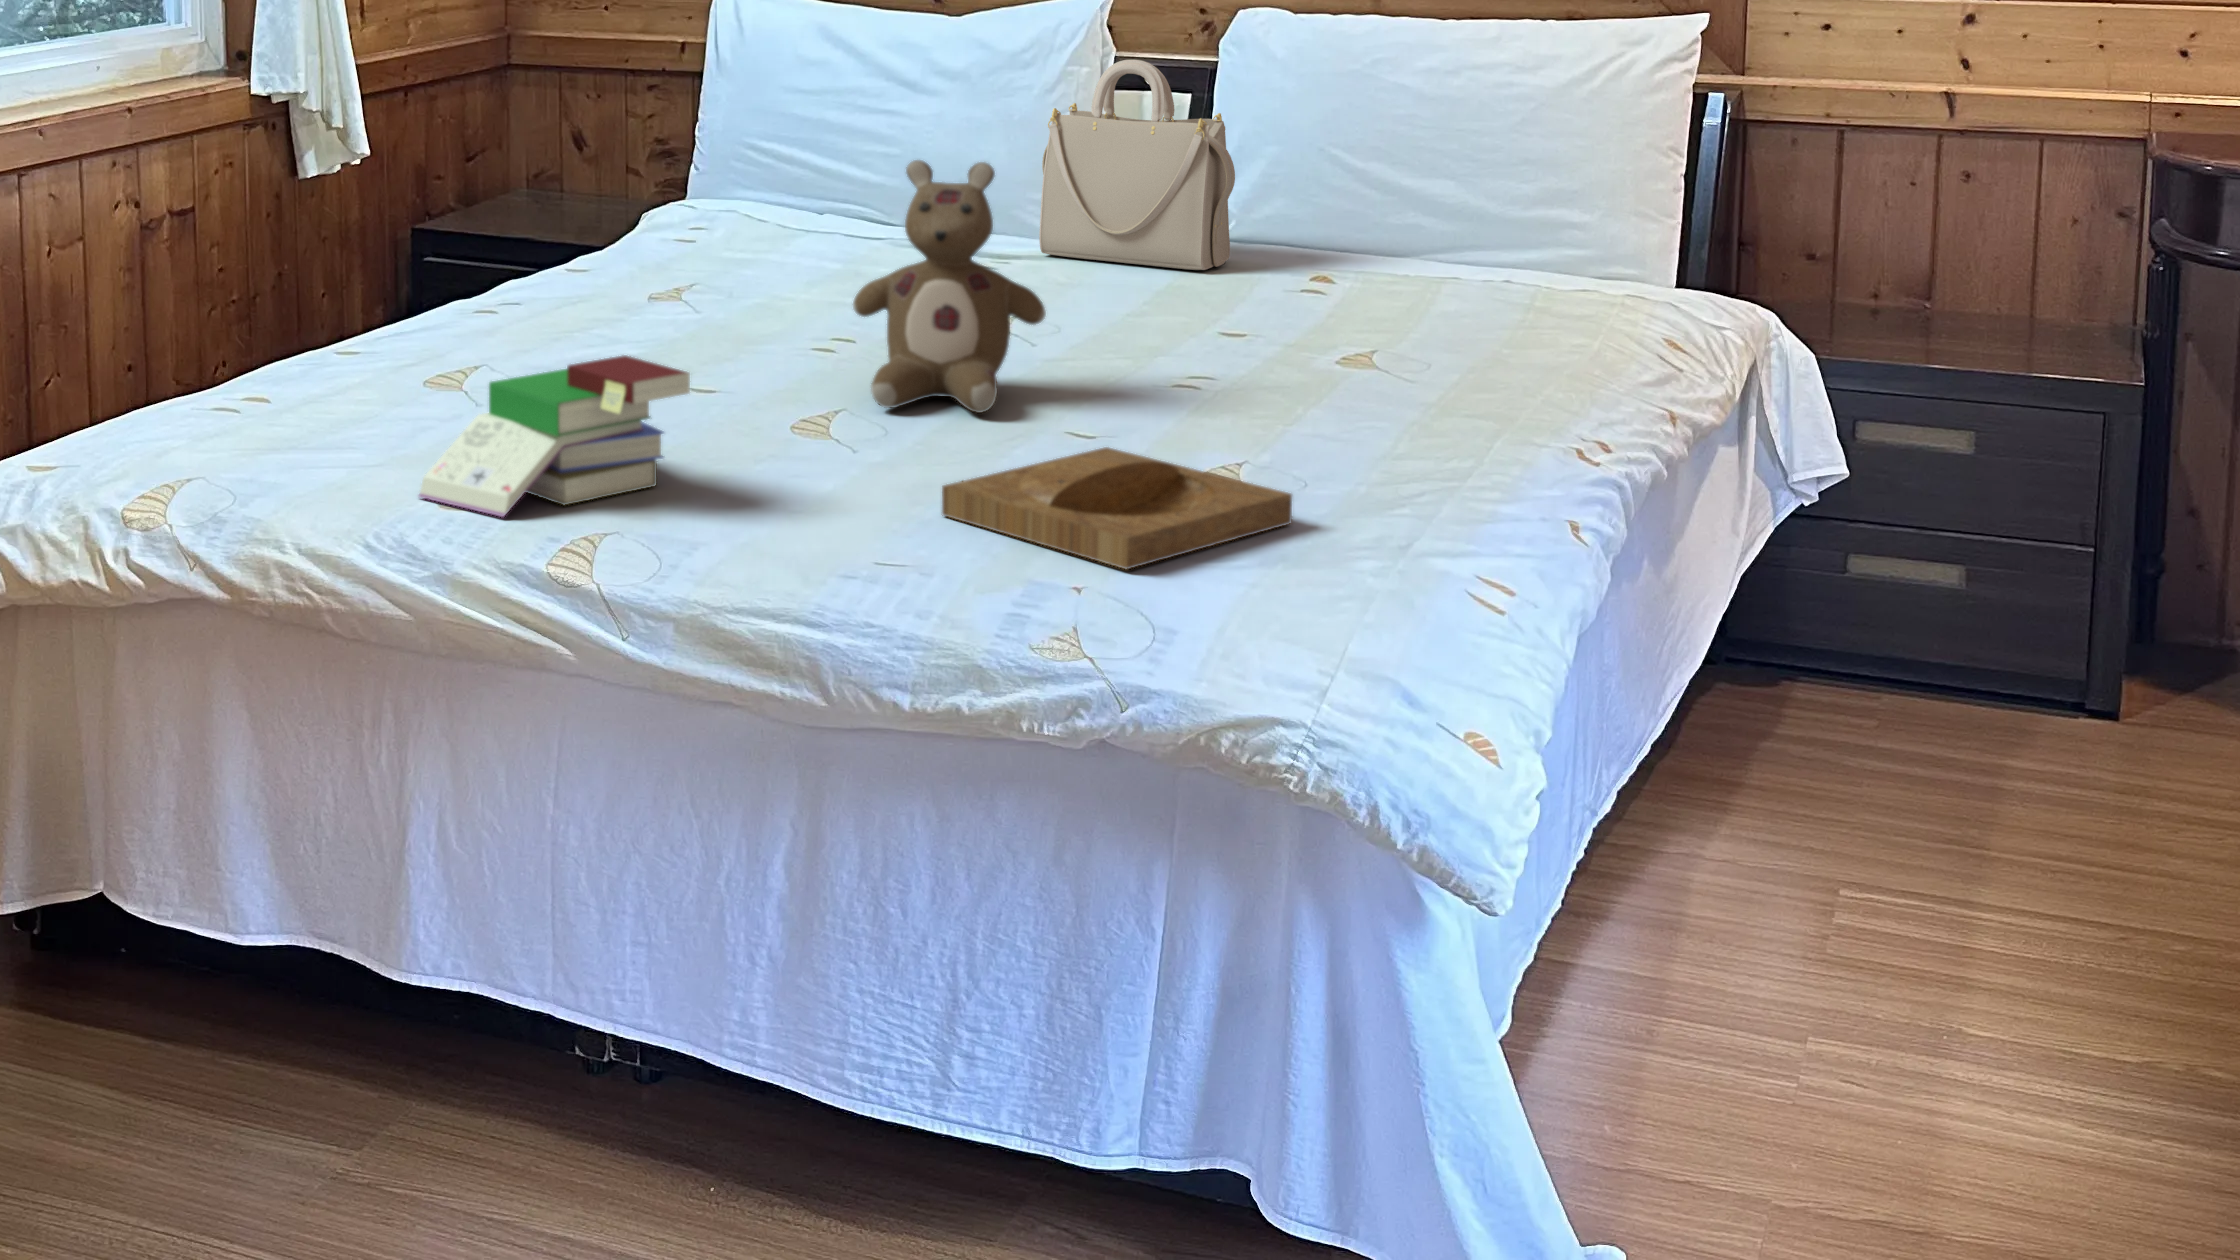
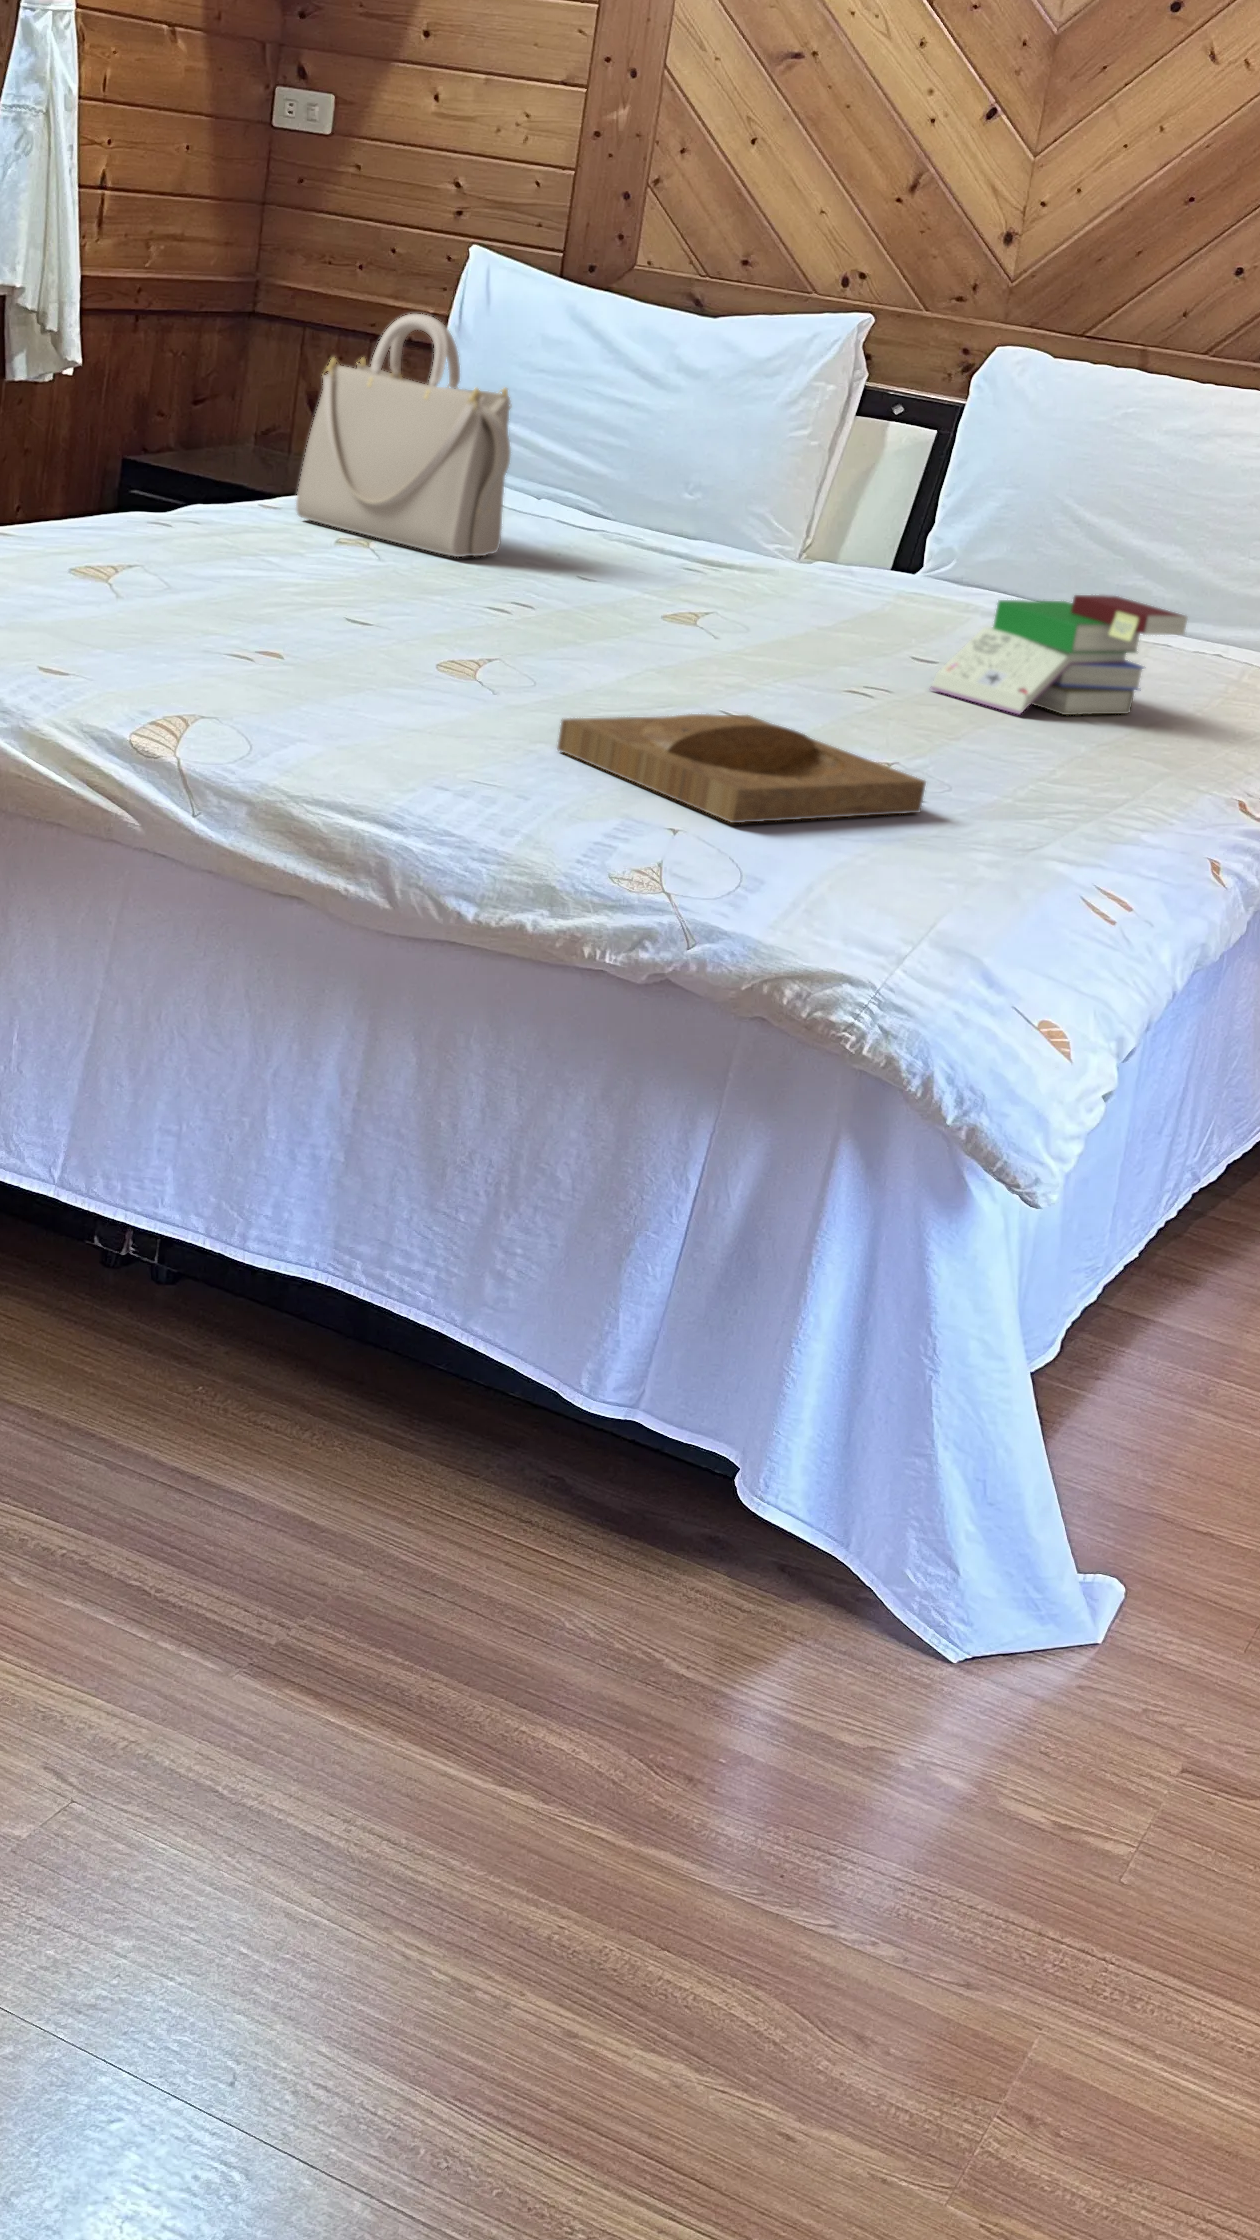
handbag: present [1039,60,1235,270] -> present [296,314,511,557]
stuffed bear: present [853,160,1046,413] -> none [521,404,719,673]
book: present [419,355,690,517] -> present [930,595,1187,715]

